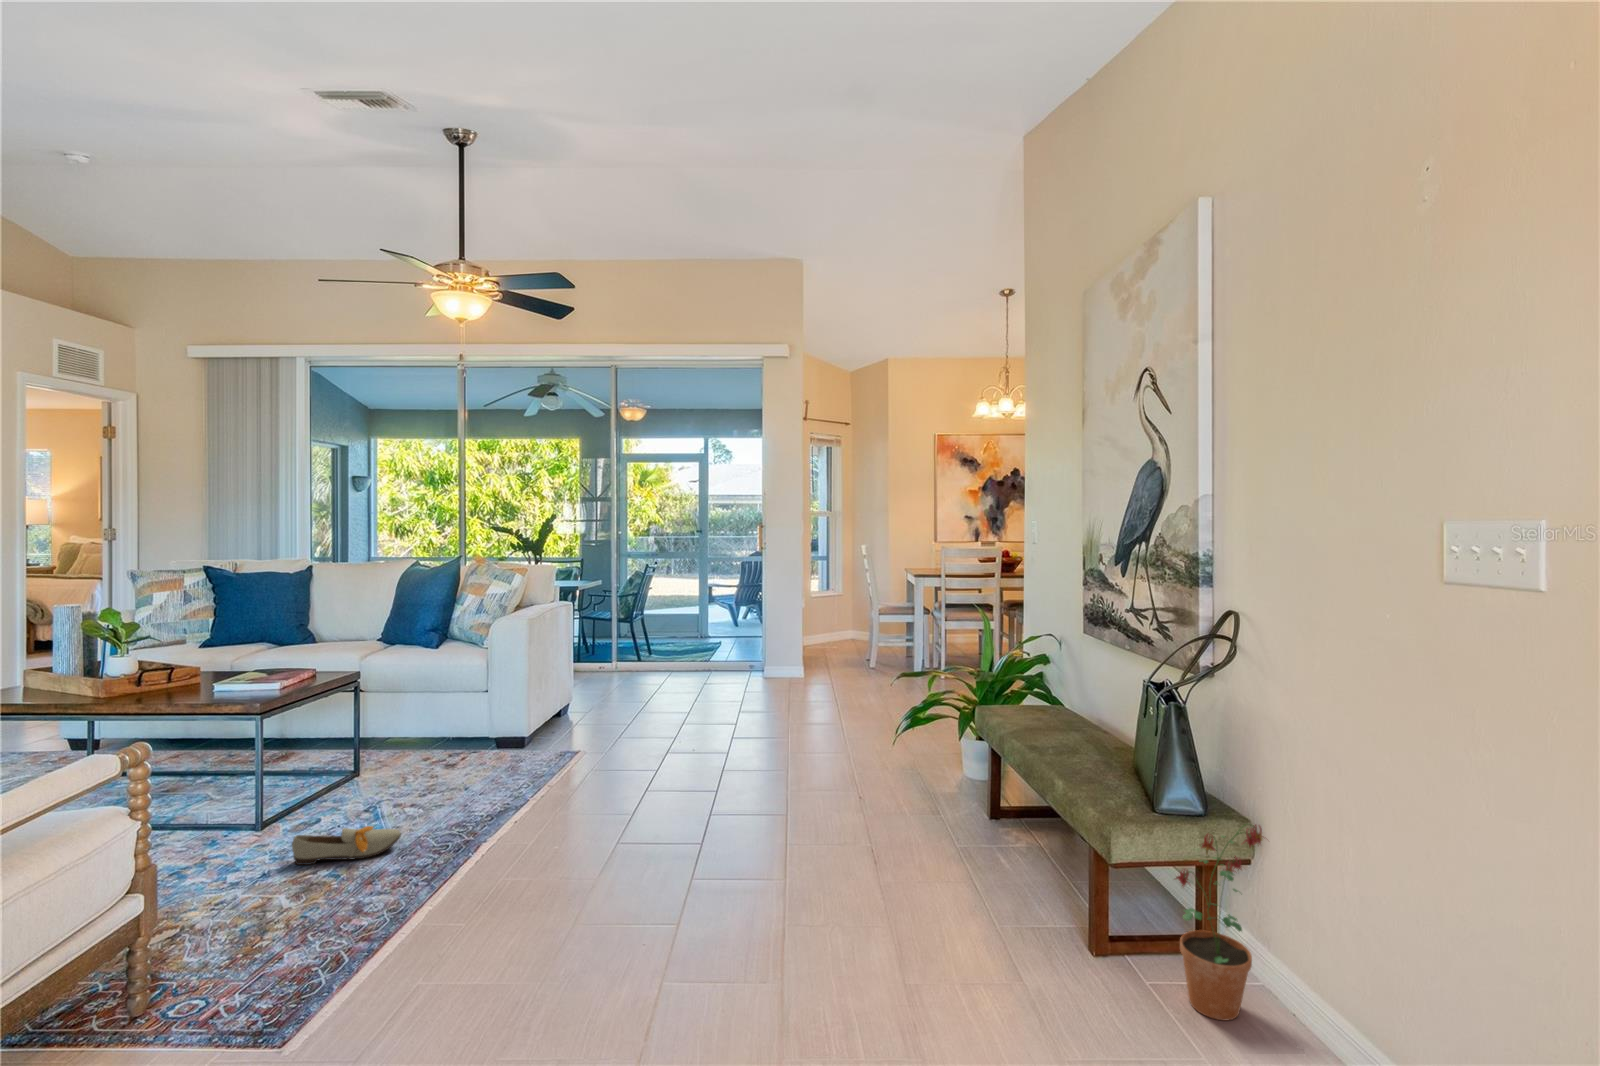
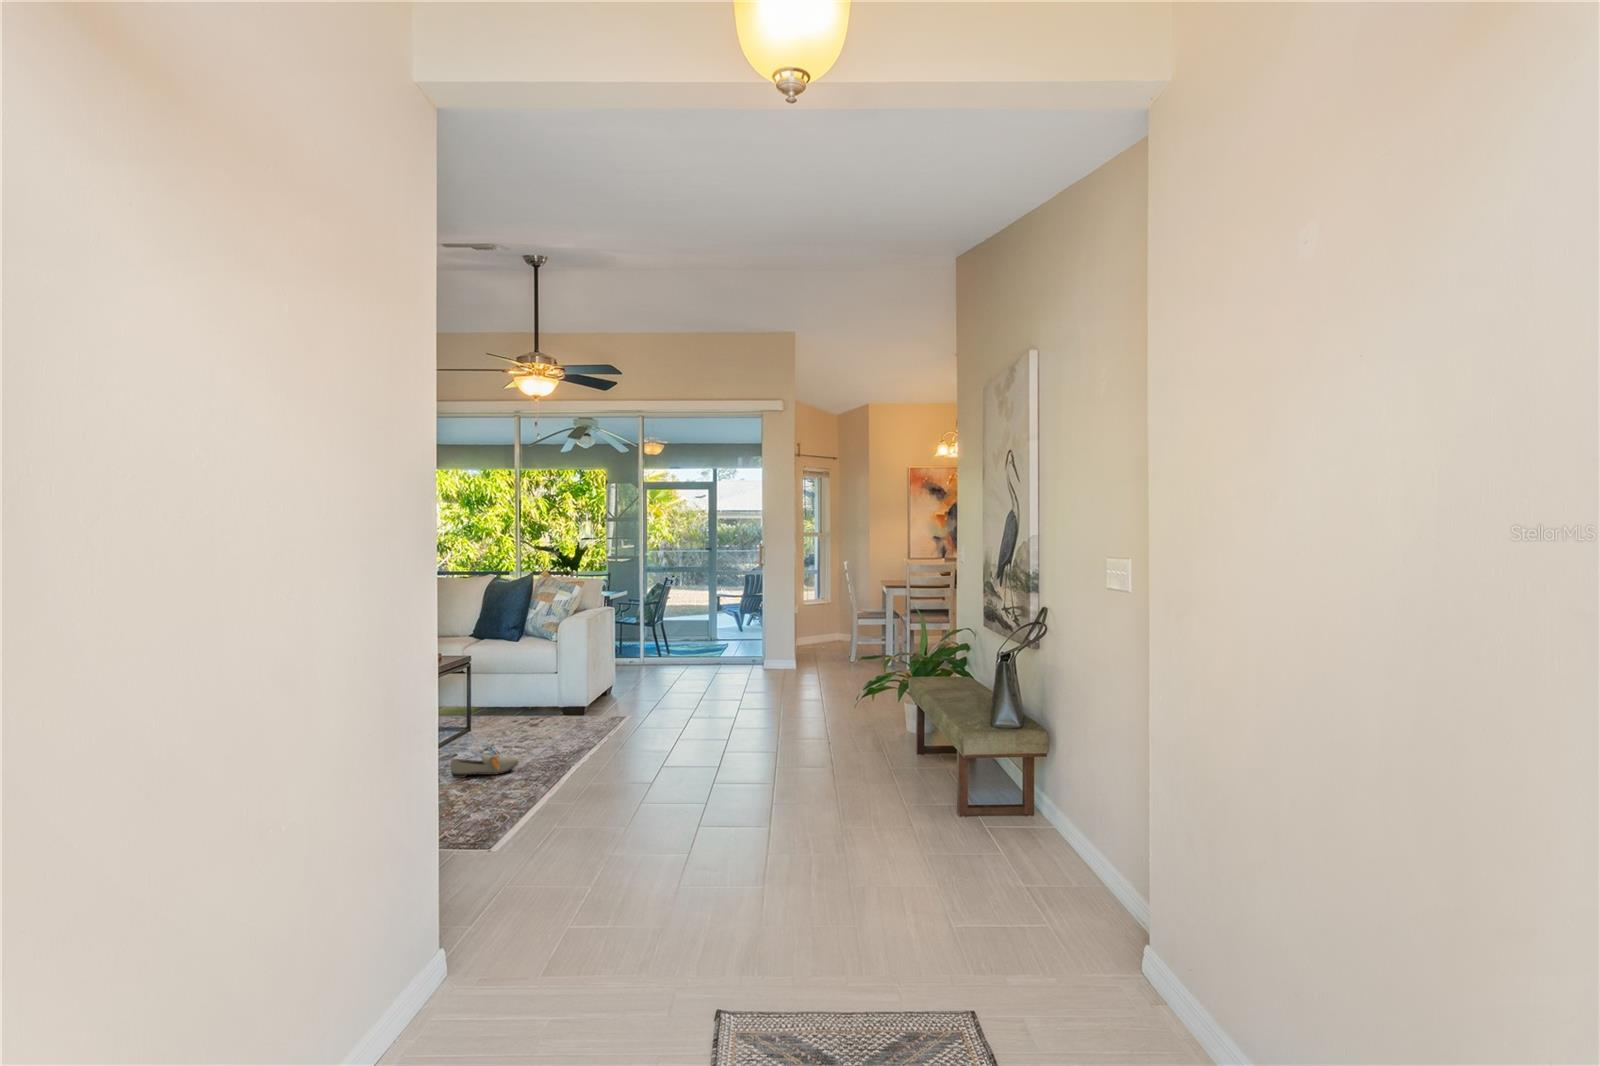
potted plant: present [1175,824,1263,1020] -> none [1004,728,1057,841]

